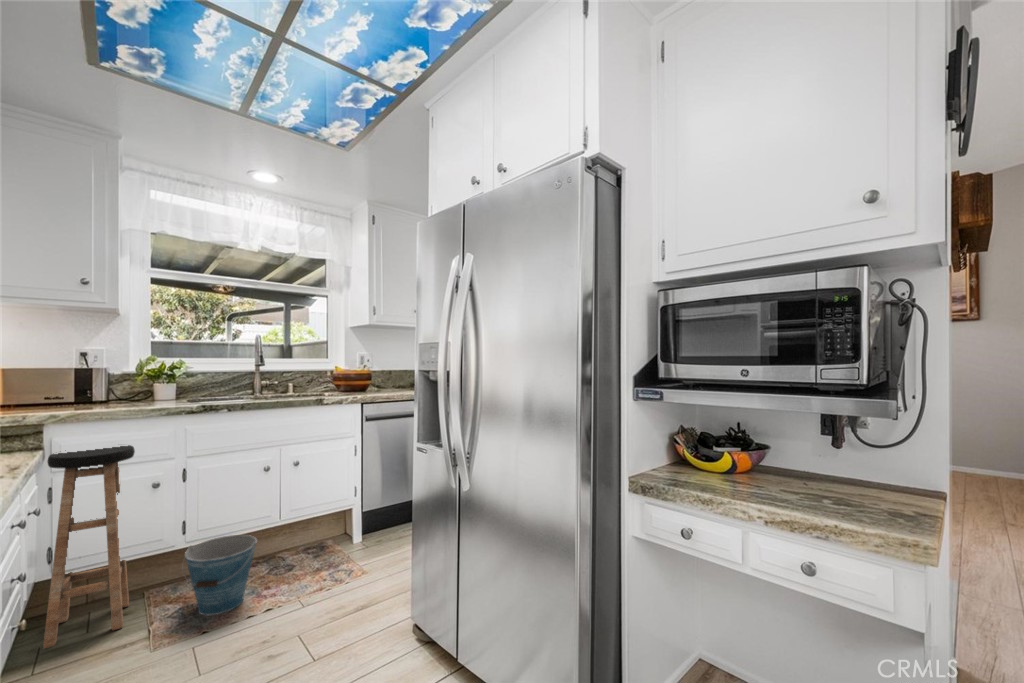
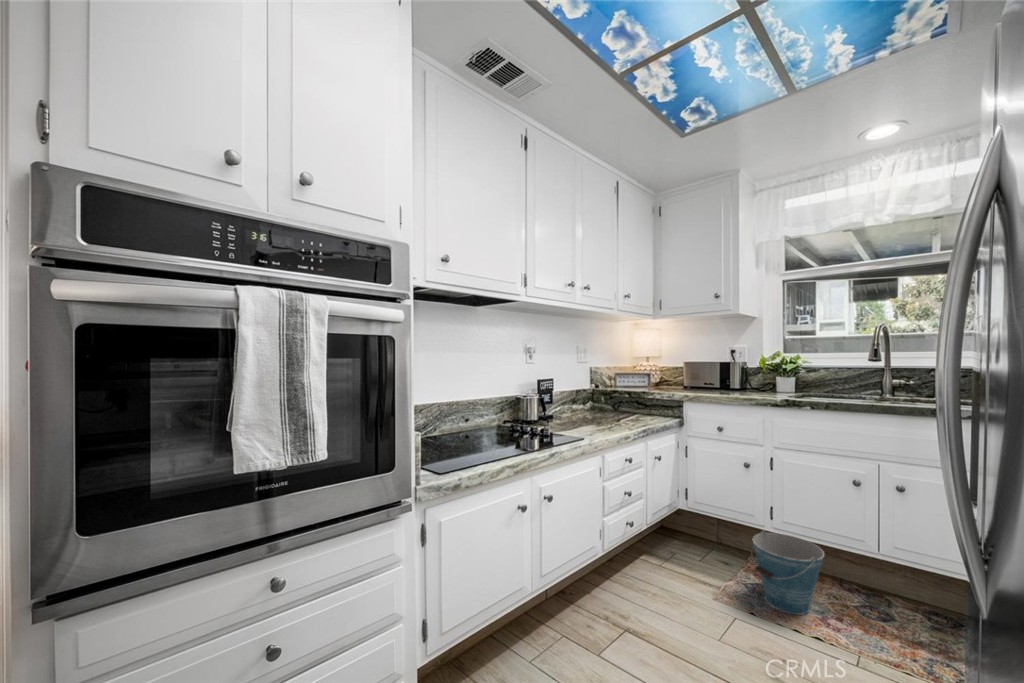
bar stool: present [43,445,135,649] -> none [670,420,731,570]

